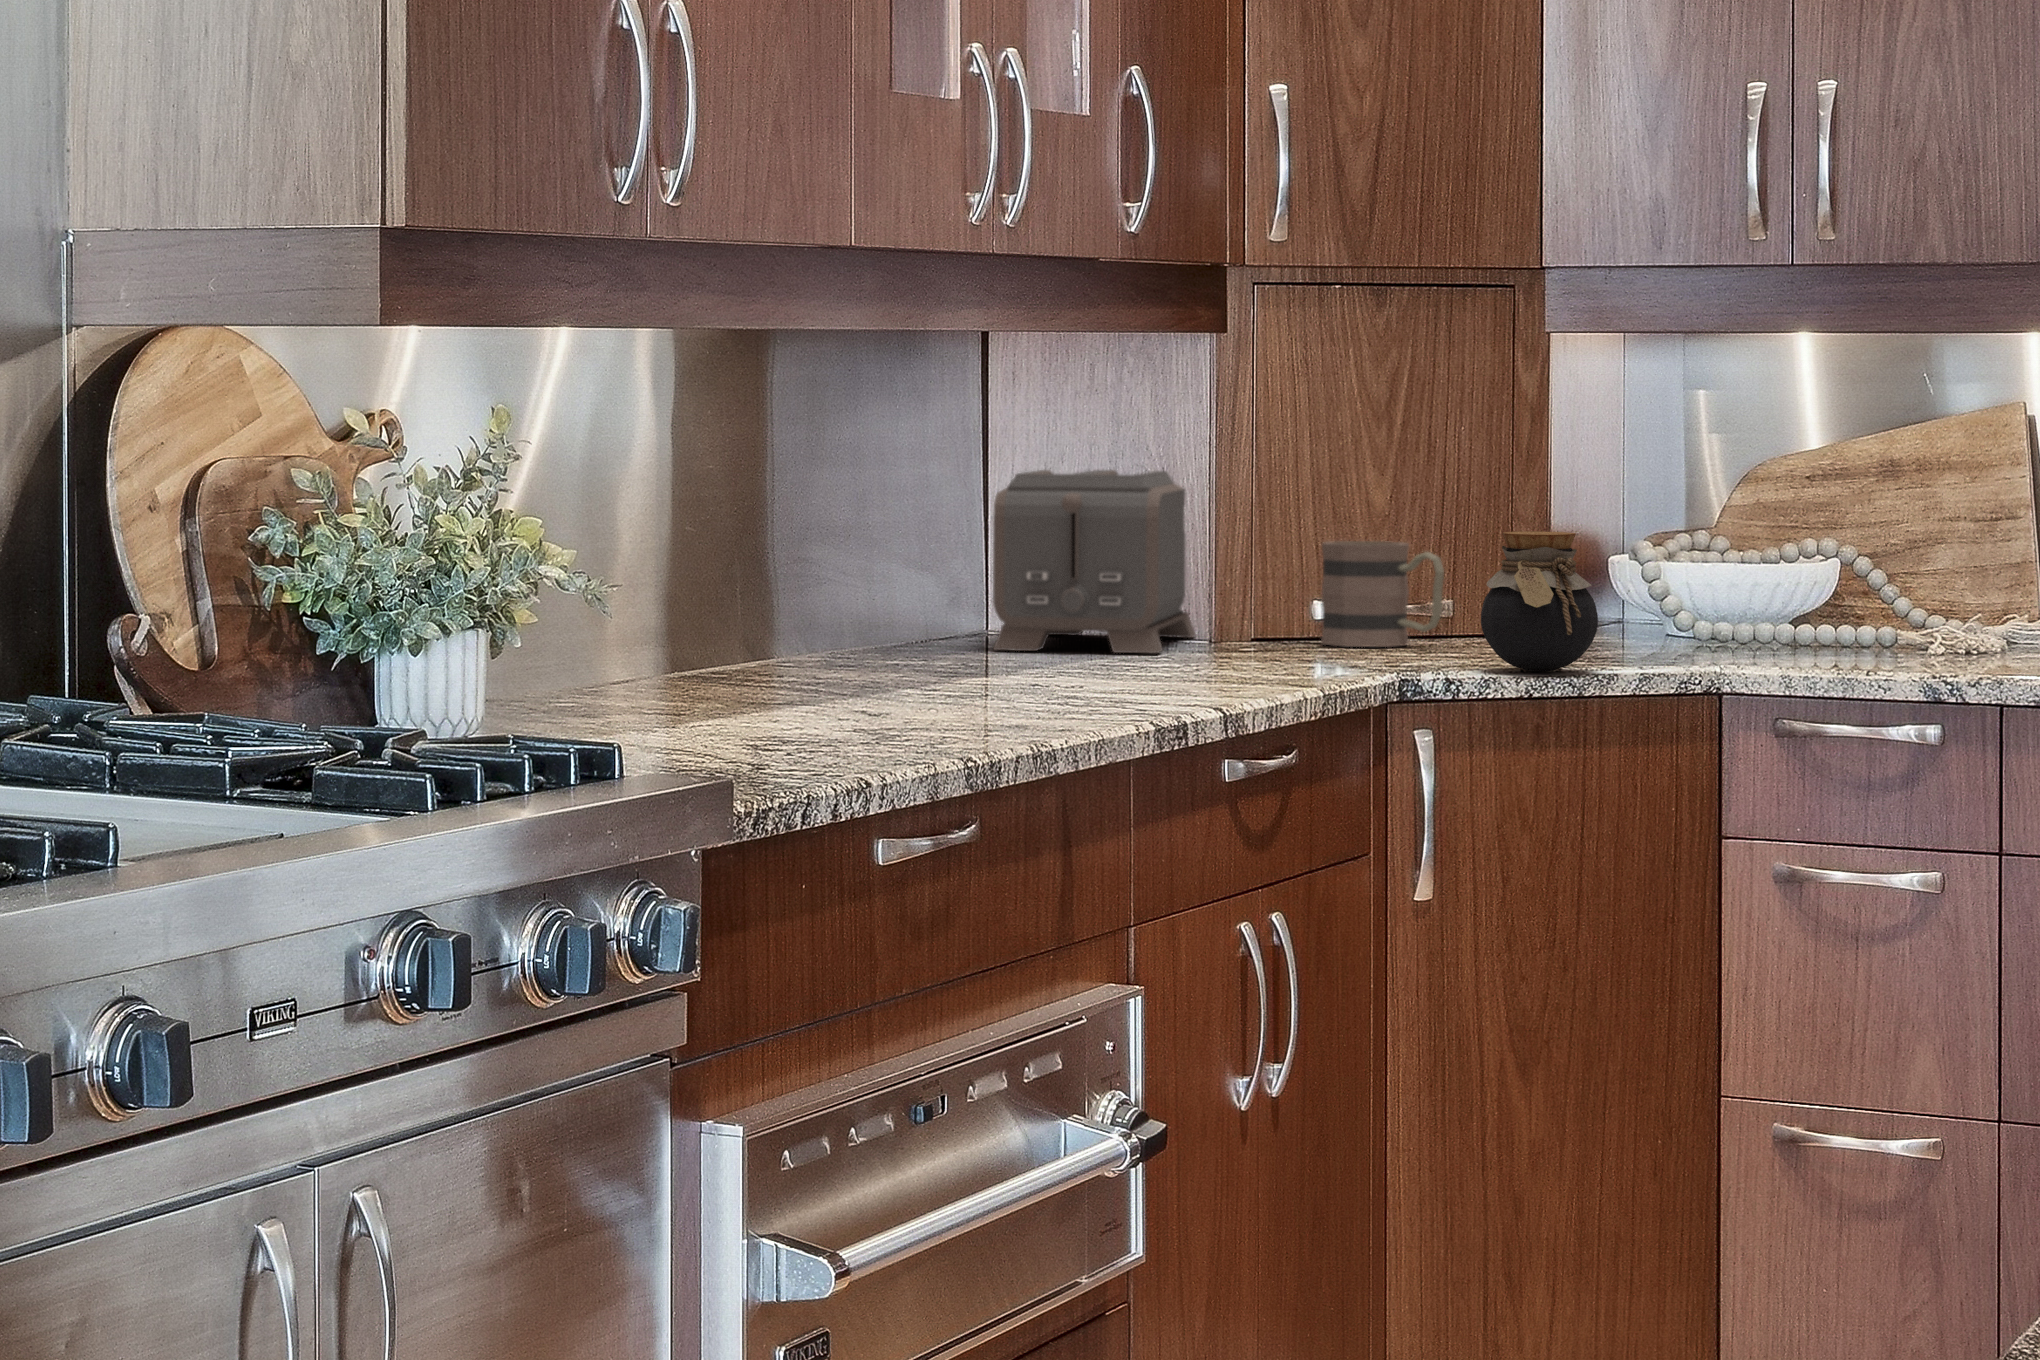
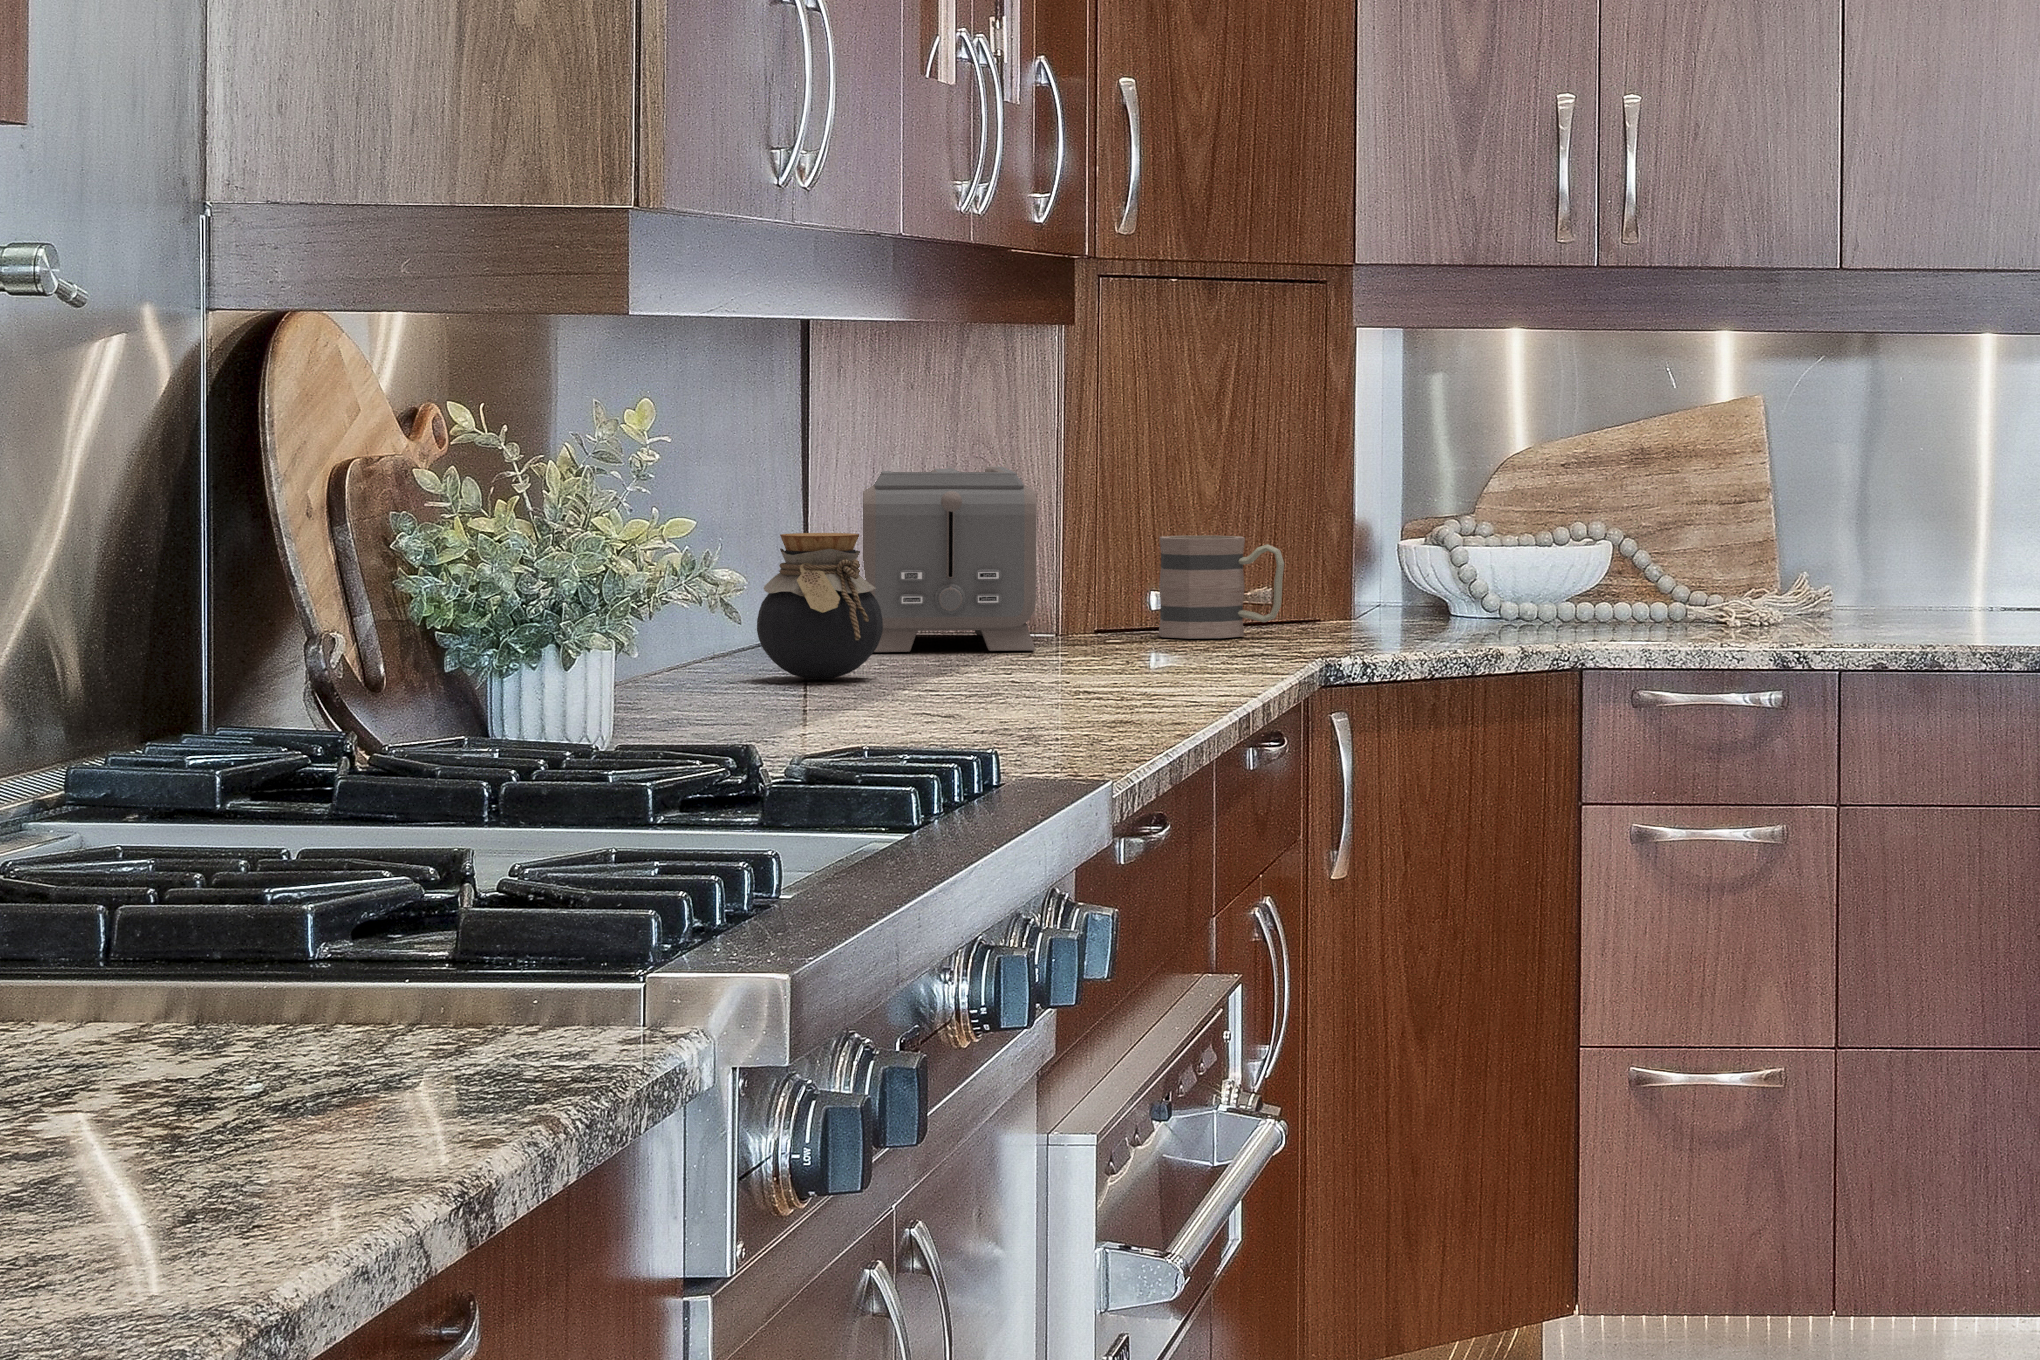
jar: present [1481,532,1598,671] -> present [757,533,883,679]

